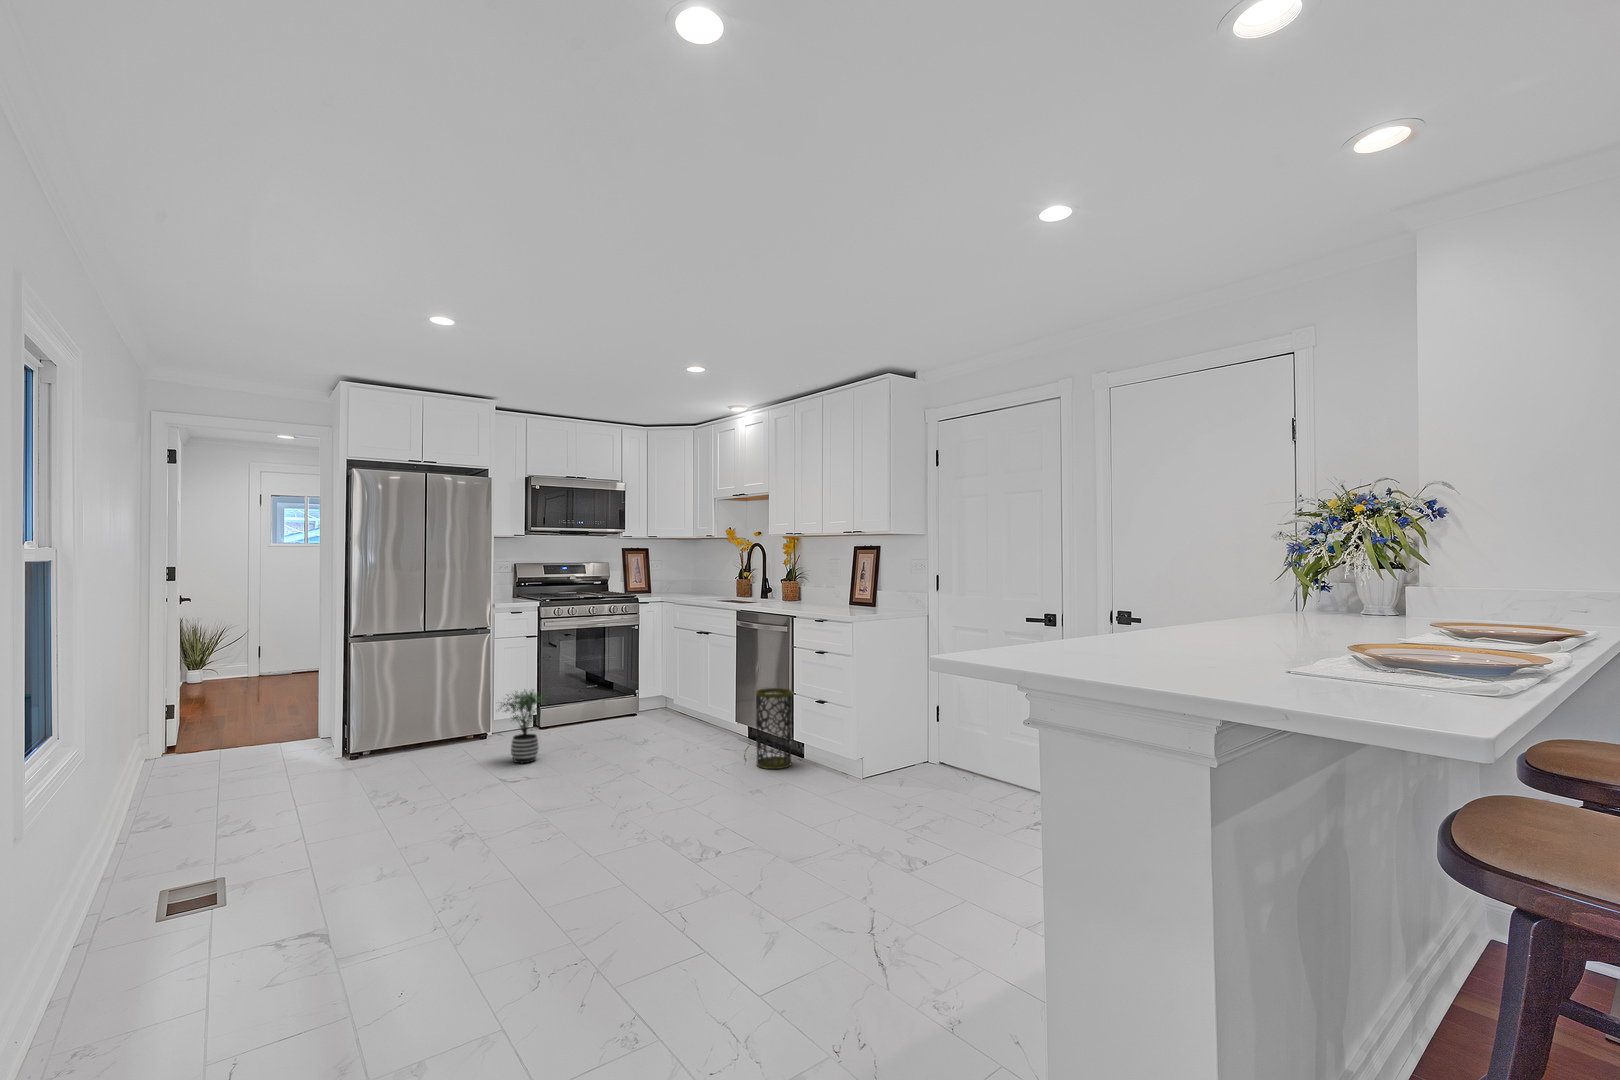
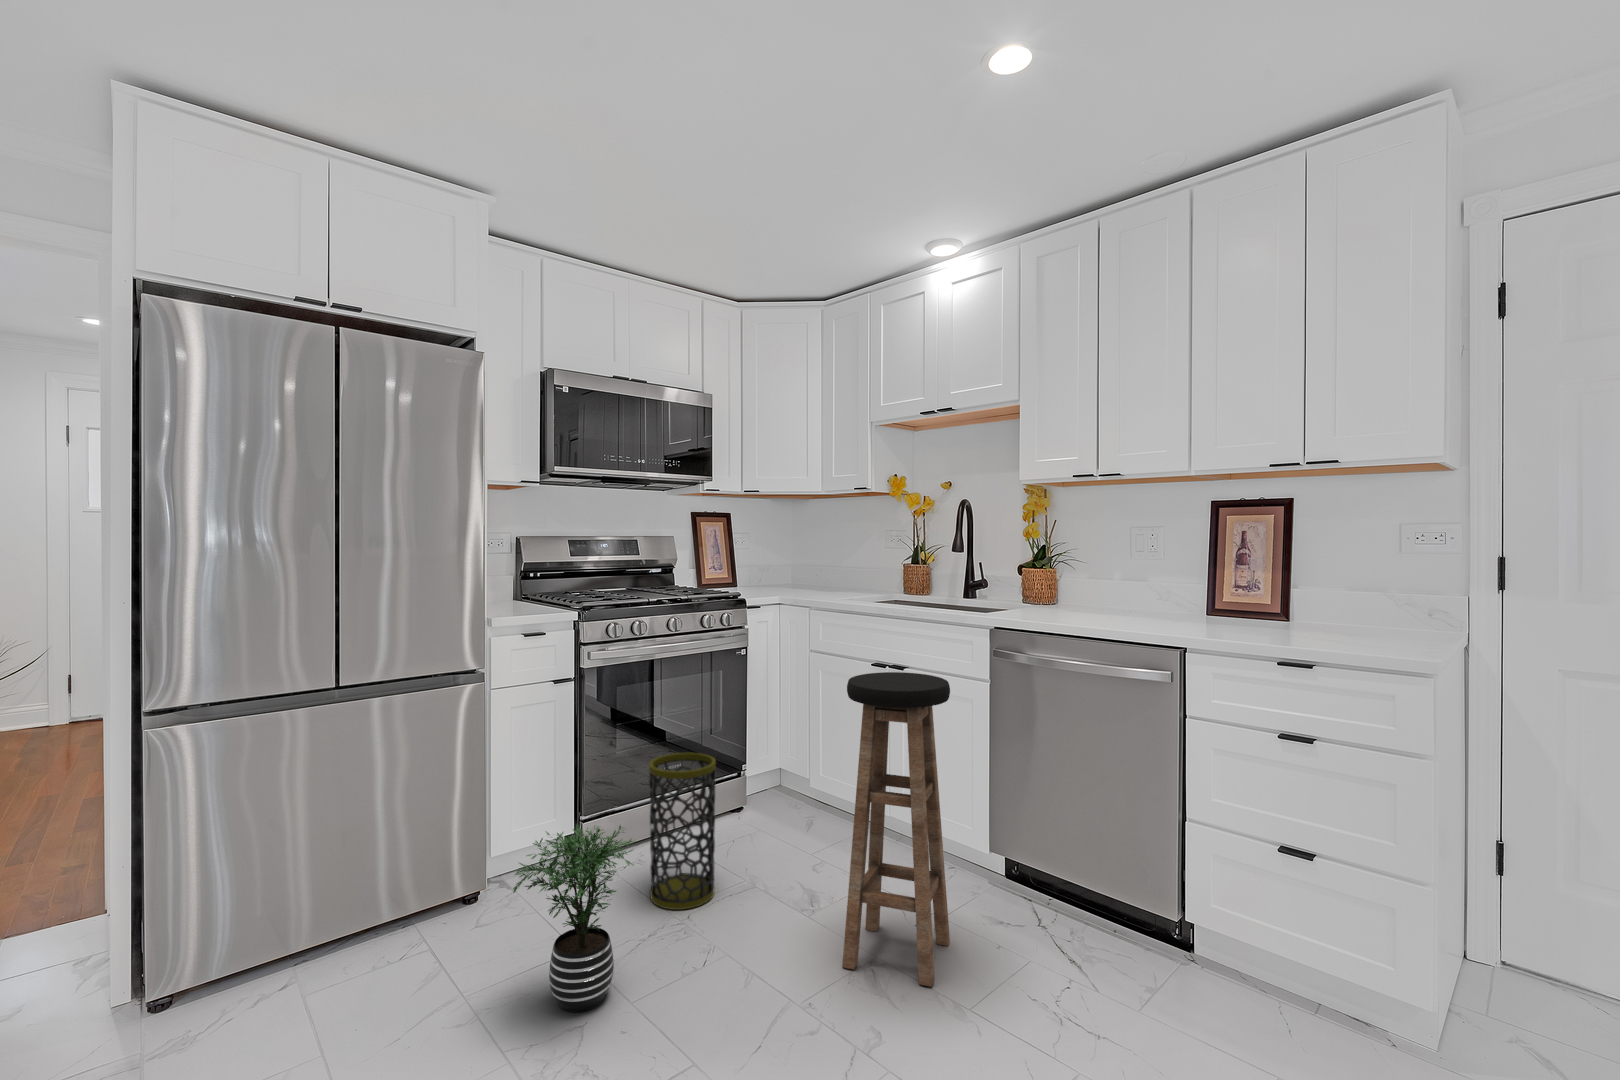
bar stool: none [640,628,696,761] -> present [842,672,950,987]
trash can: present [756,688,792,769] -> present [649,753,716,910]

